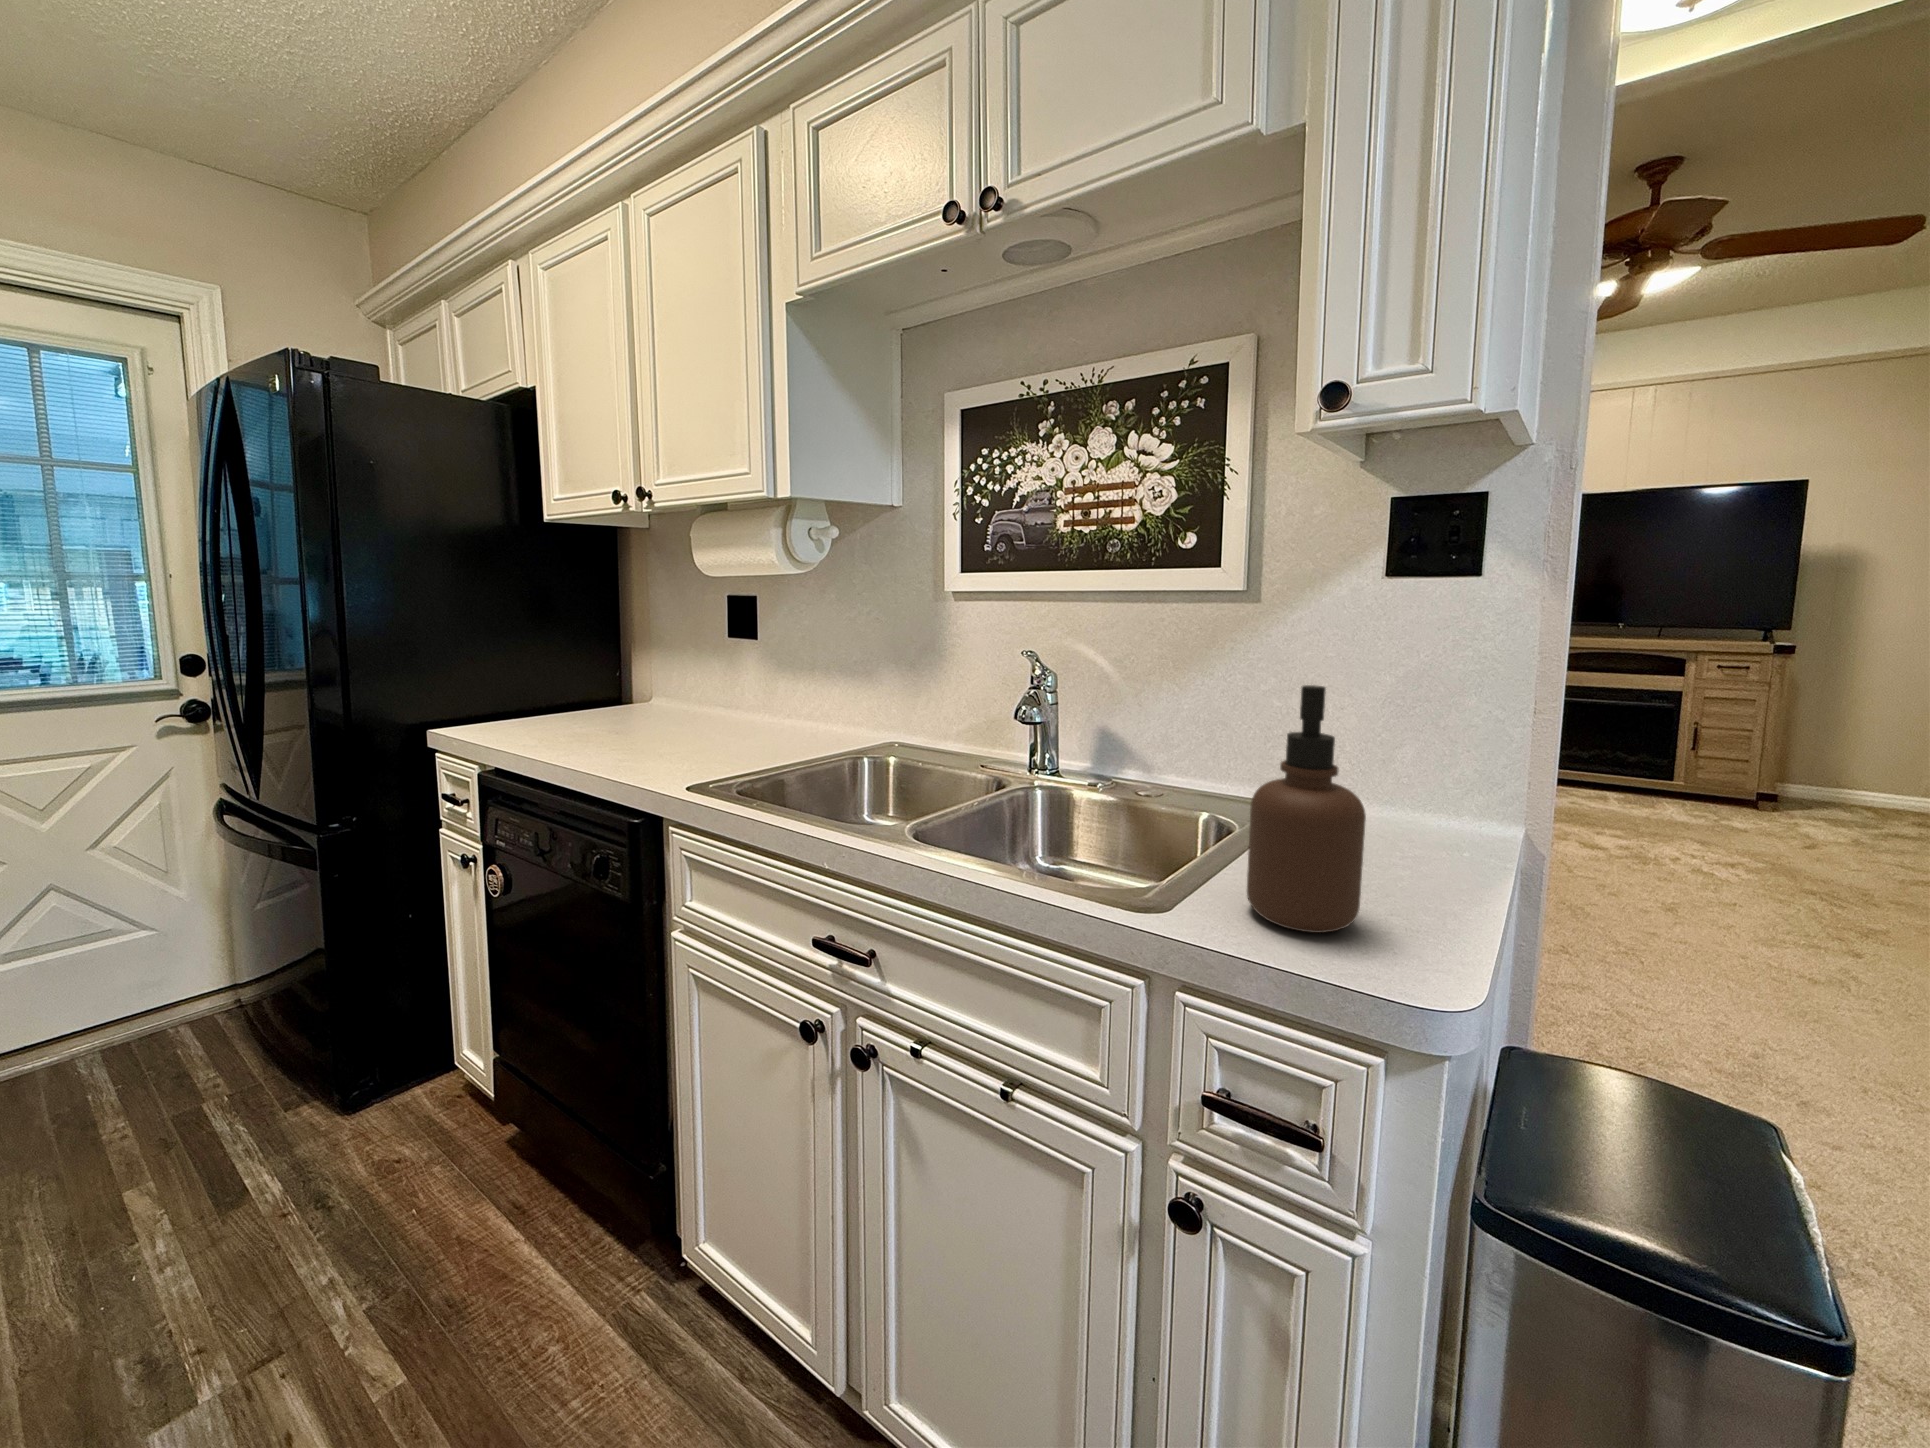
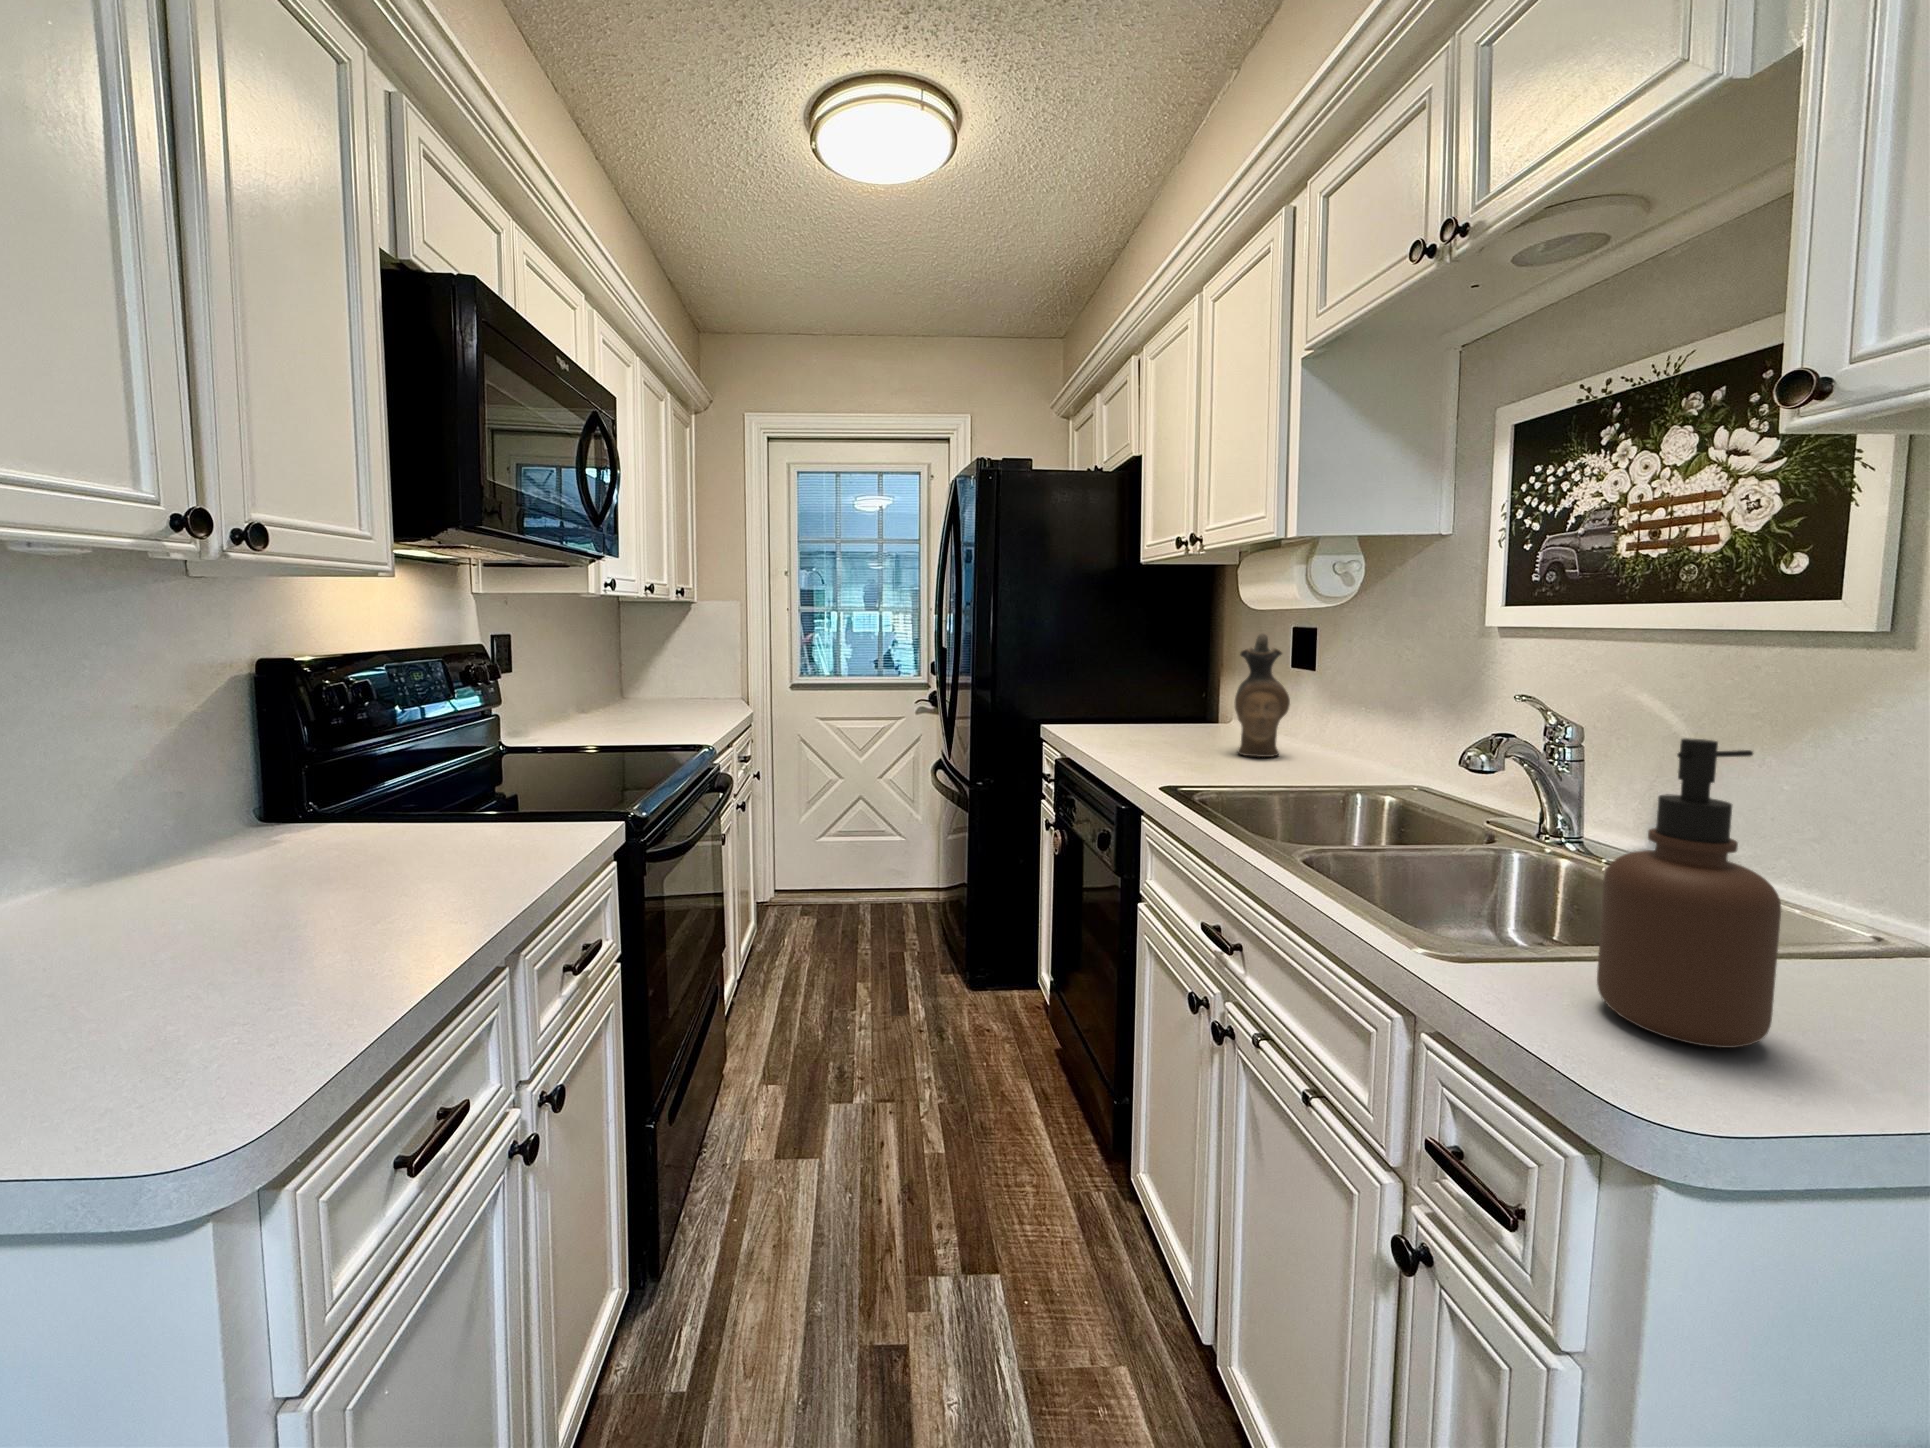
ceramic pitcher: none [707,600,763,734] -> present [1235,634,1290,757]

